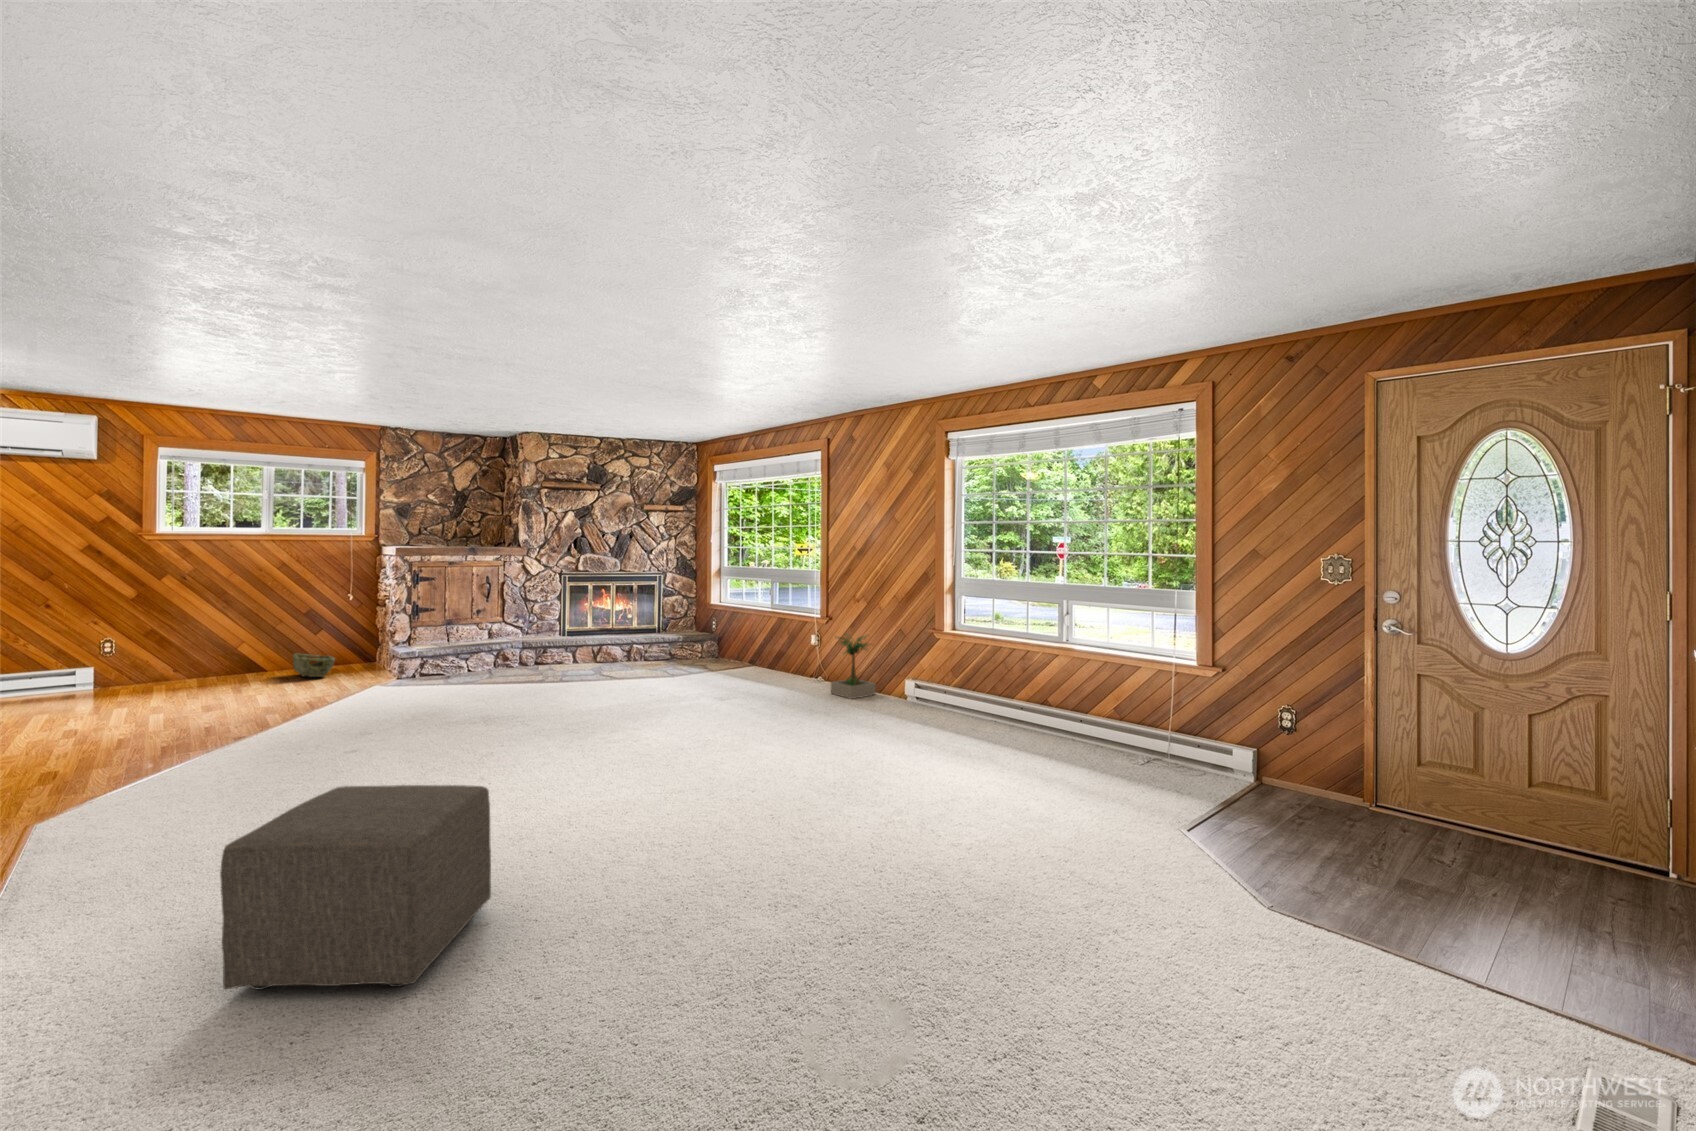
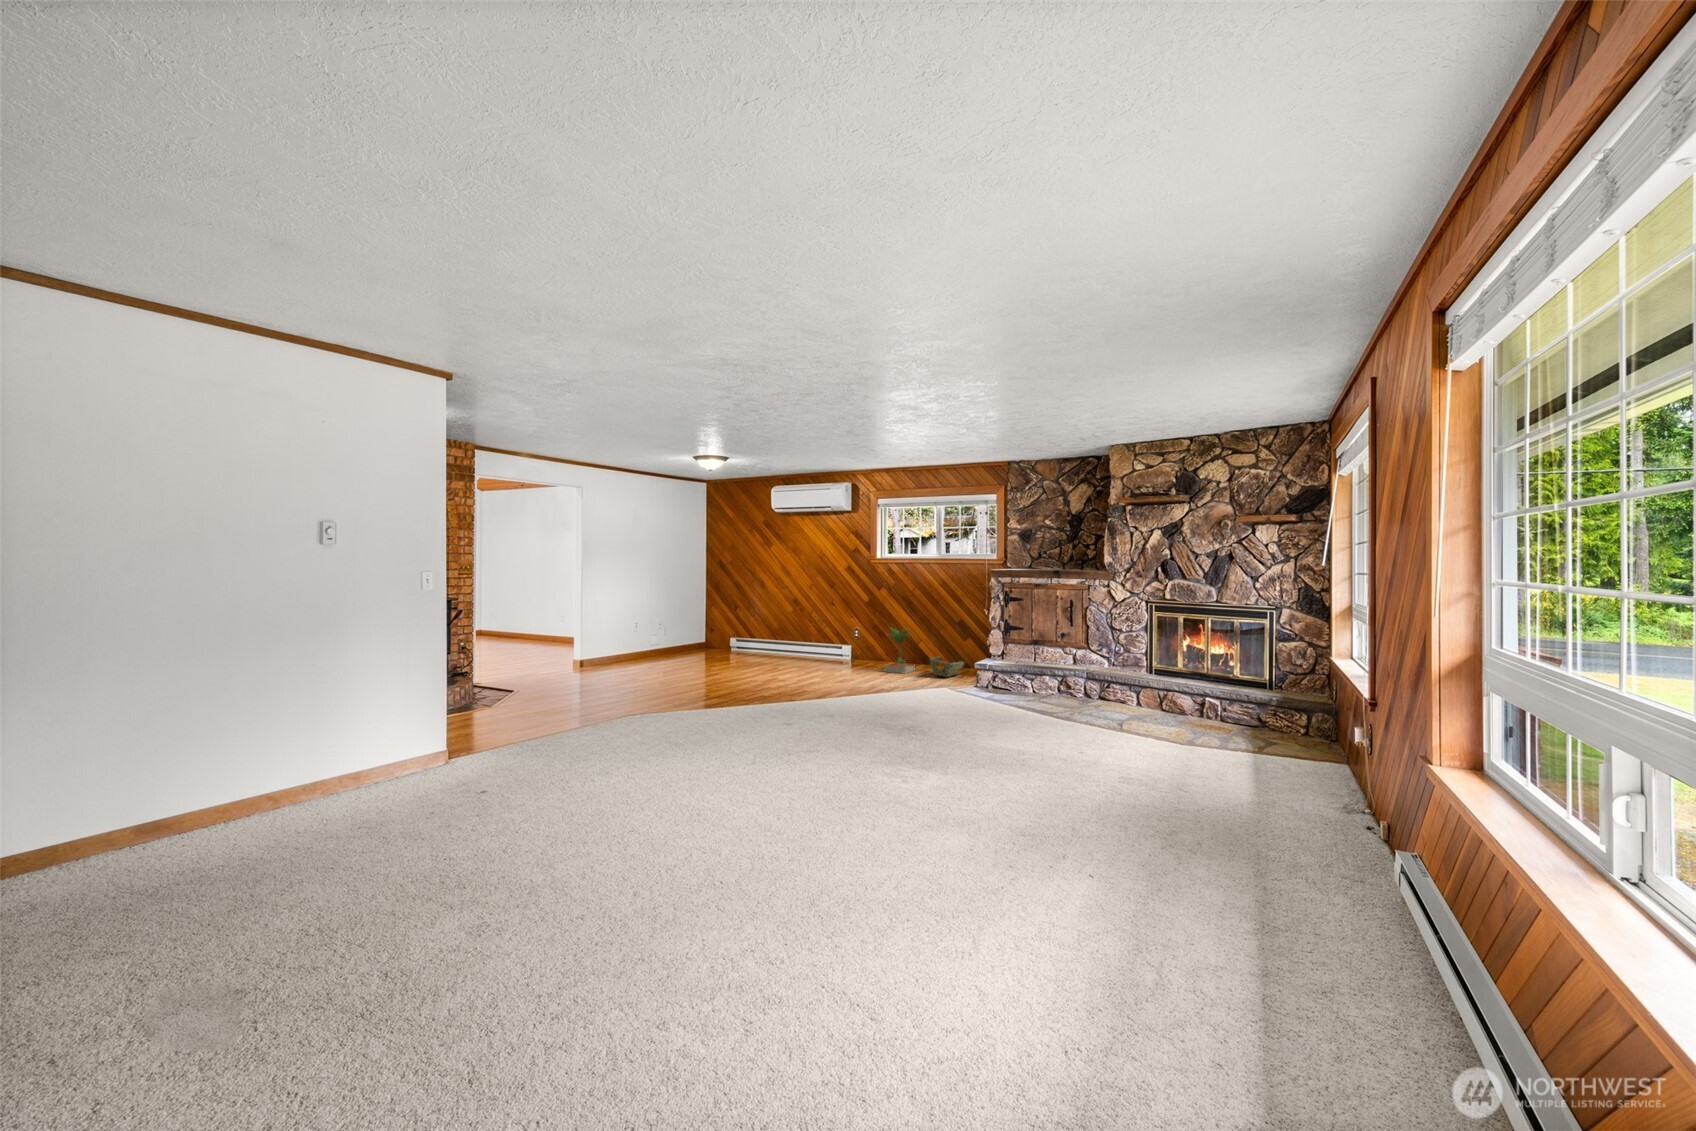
potted plant: present [831,635,876,699] -> present [884,628,914,674]
ottoman: present [220,785,491,990] -> none [353,702,484,814]

